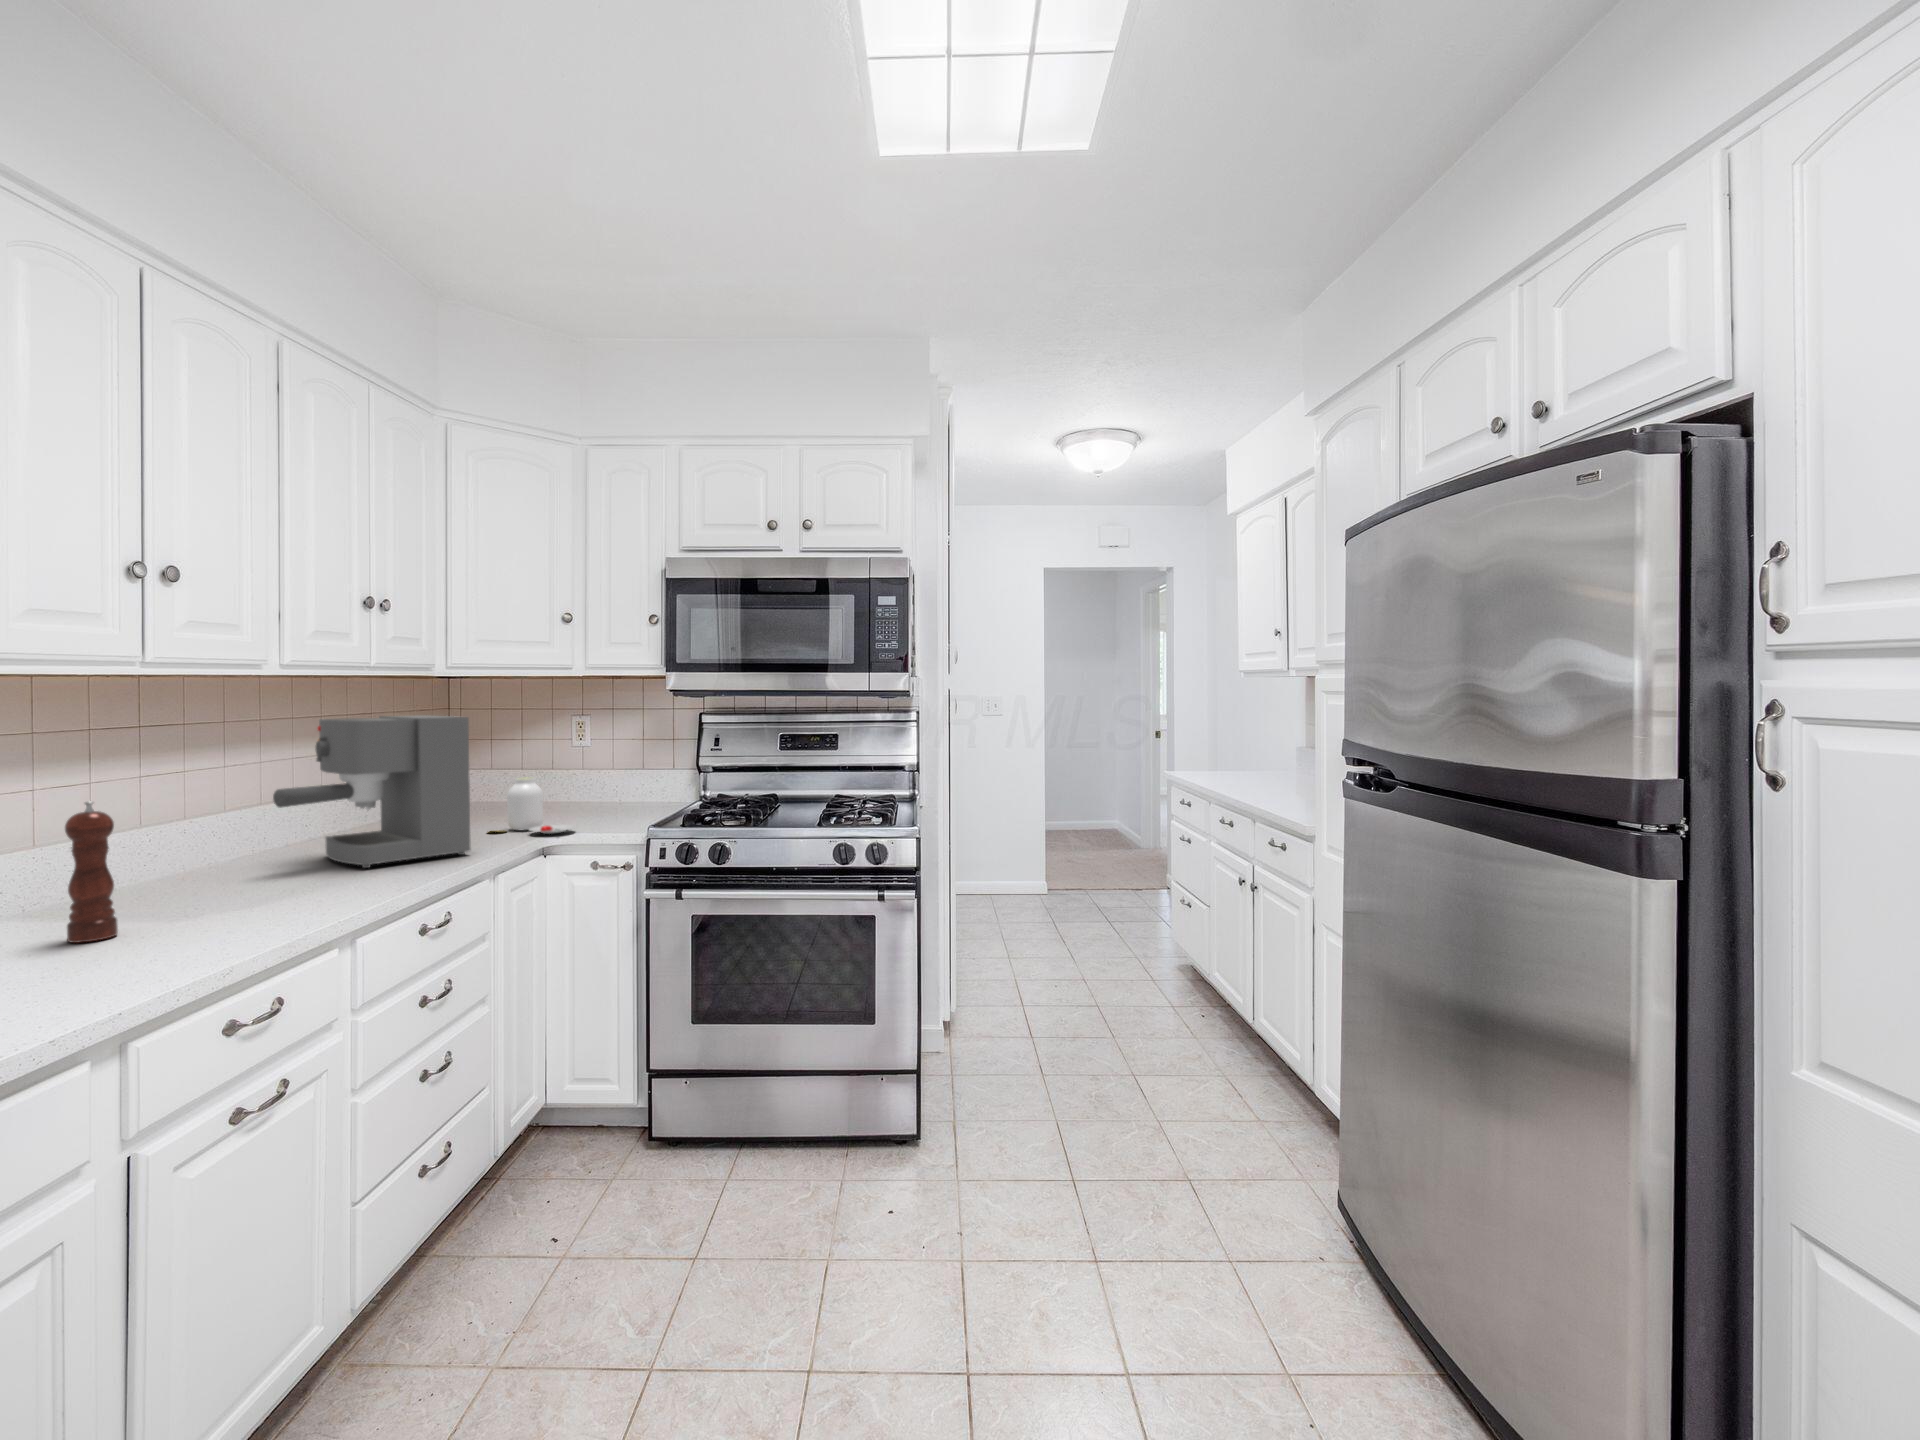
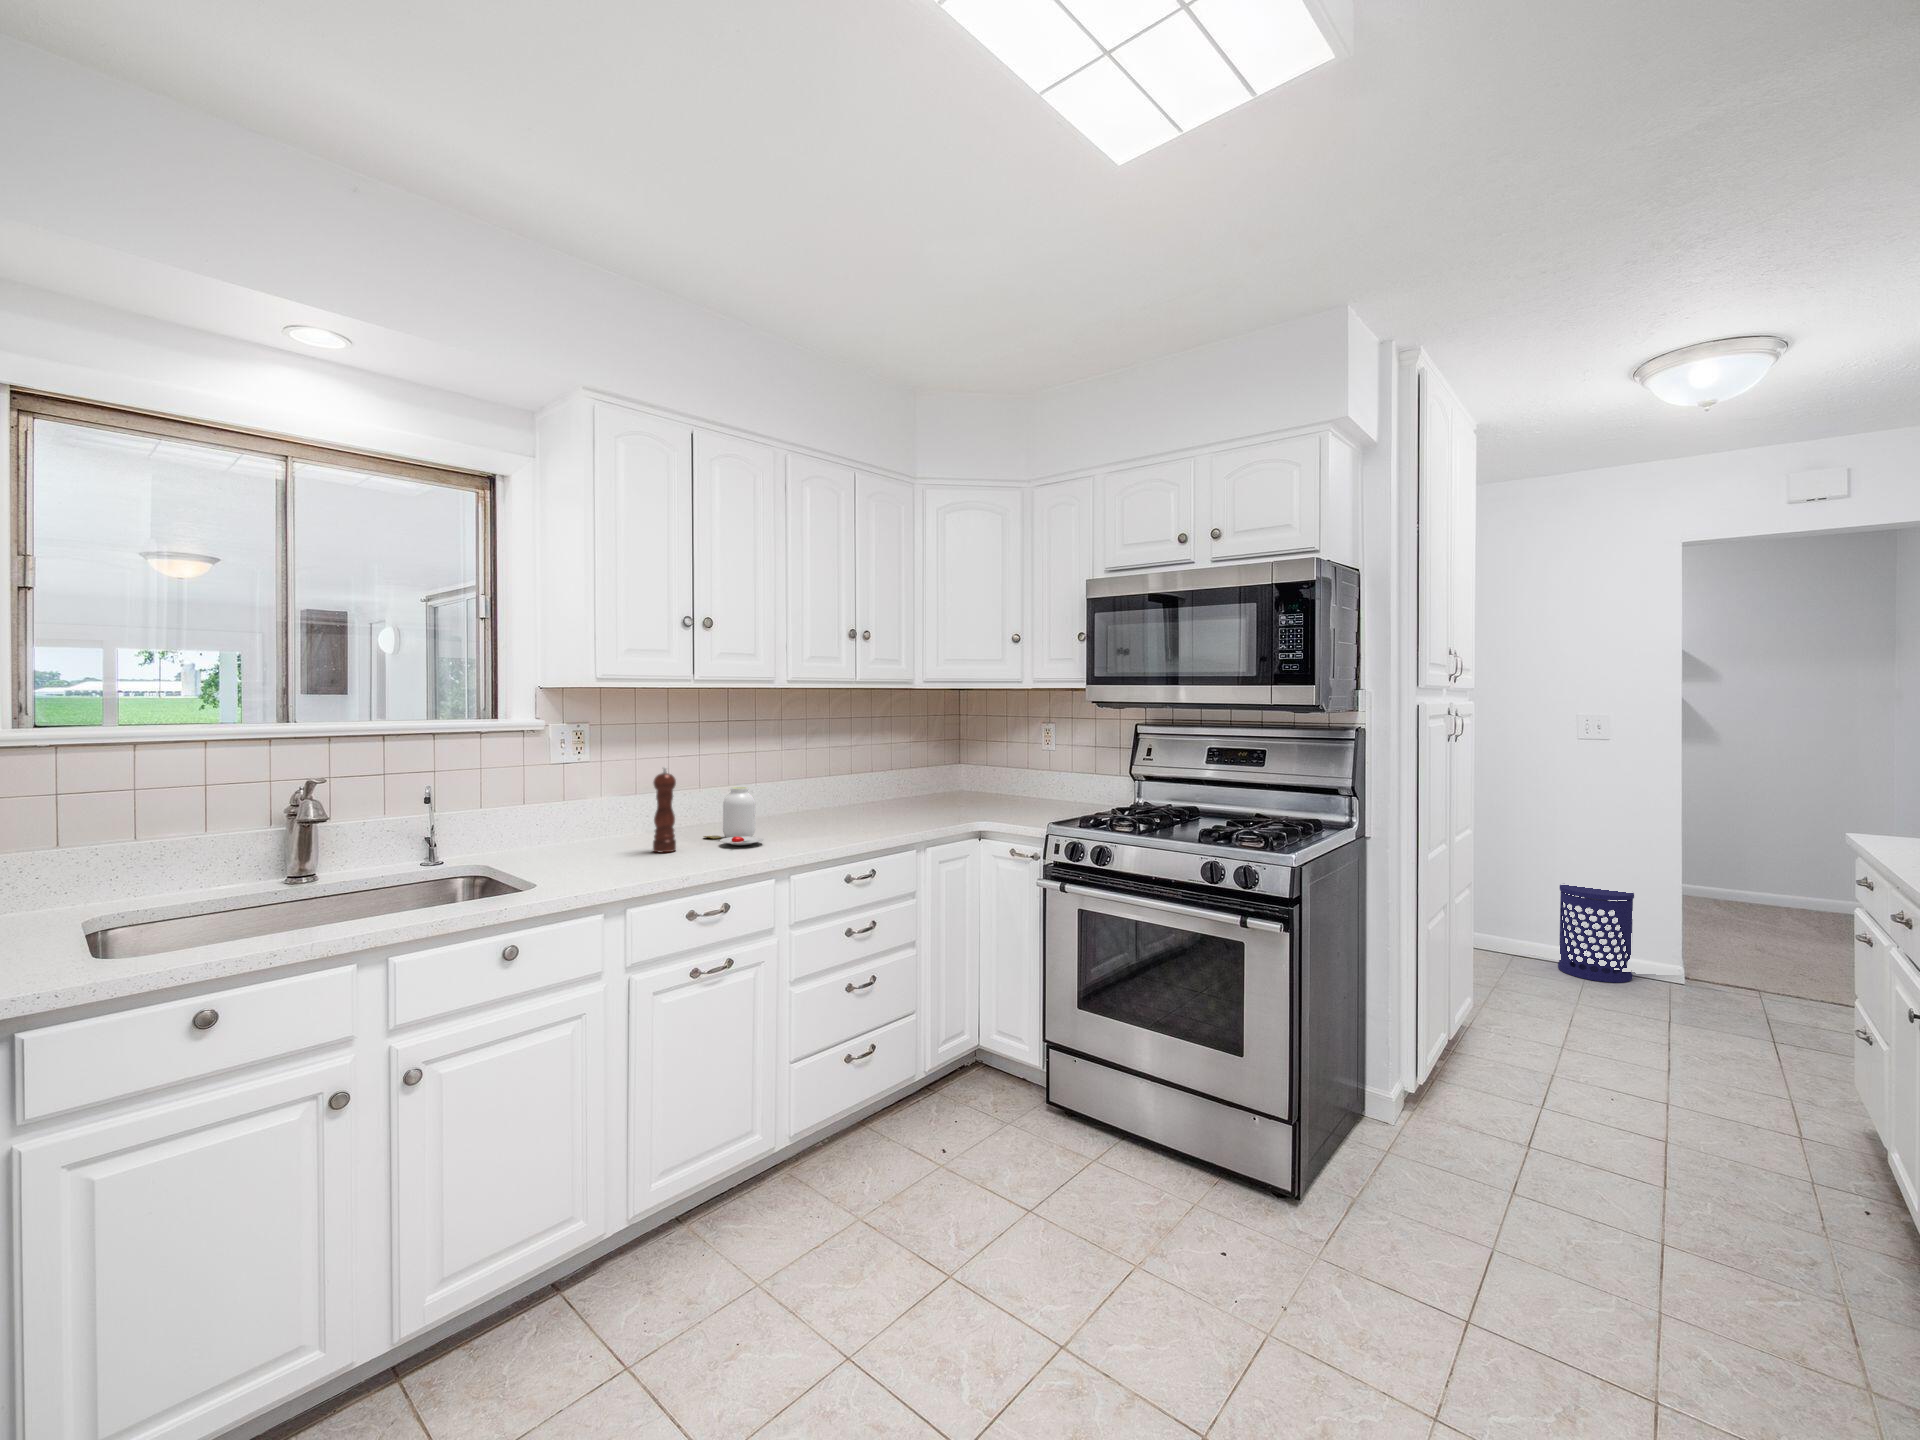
coffee maker: present [273,715,471,868] -> none [791,720,911,830]
jar: present [493,777,575,834] -> present [703,787,764,845]
waste bin: none [982,831,1029,906] -> present [1558,885,1634,983]

